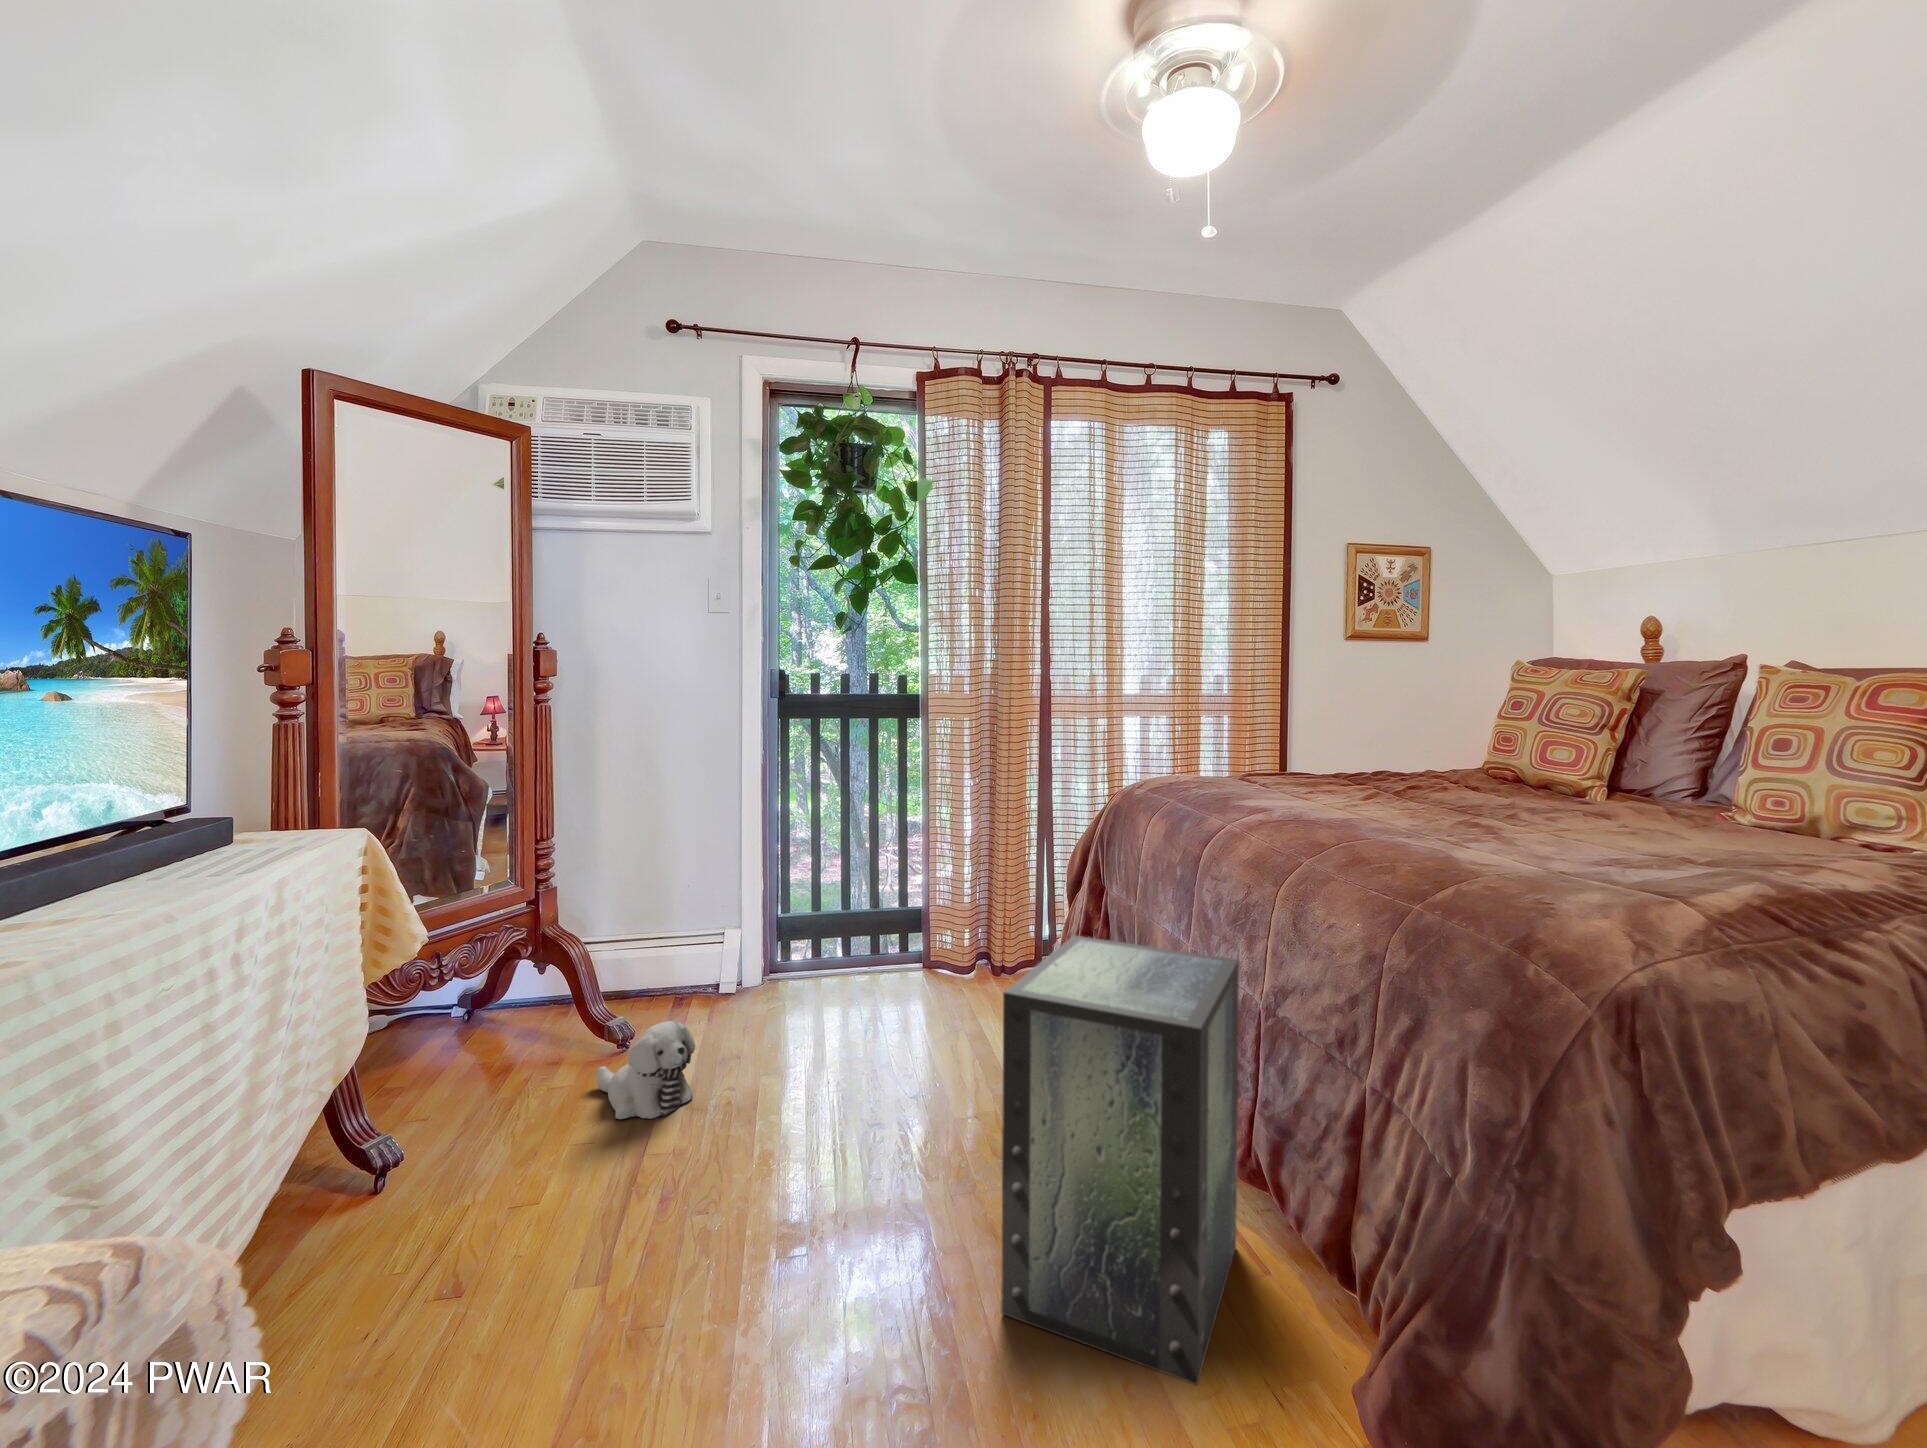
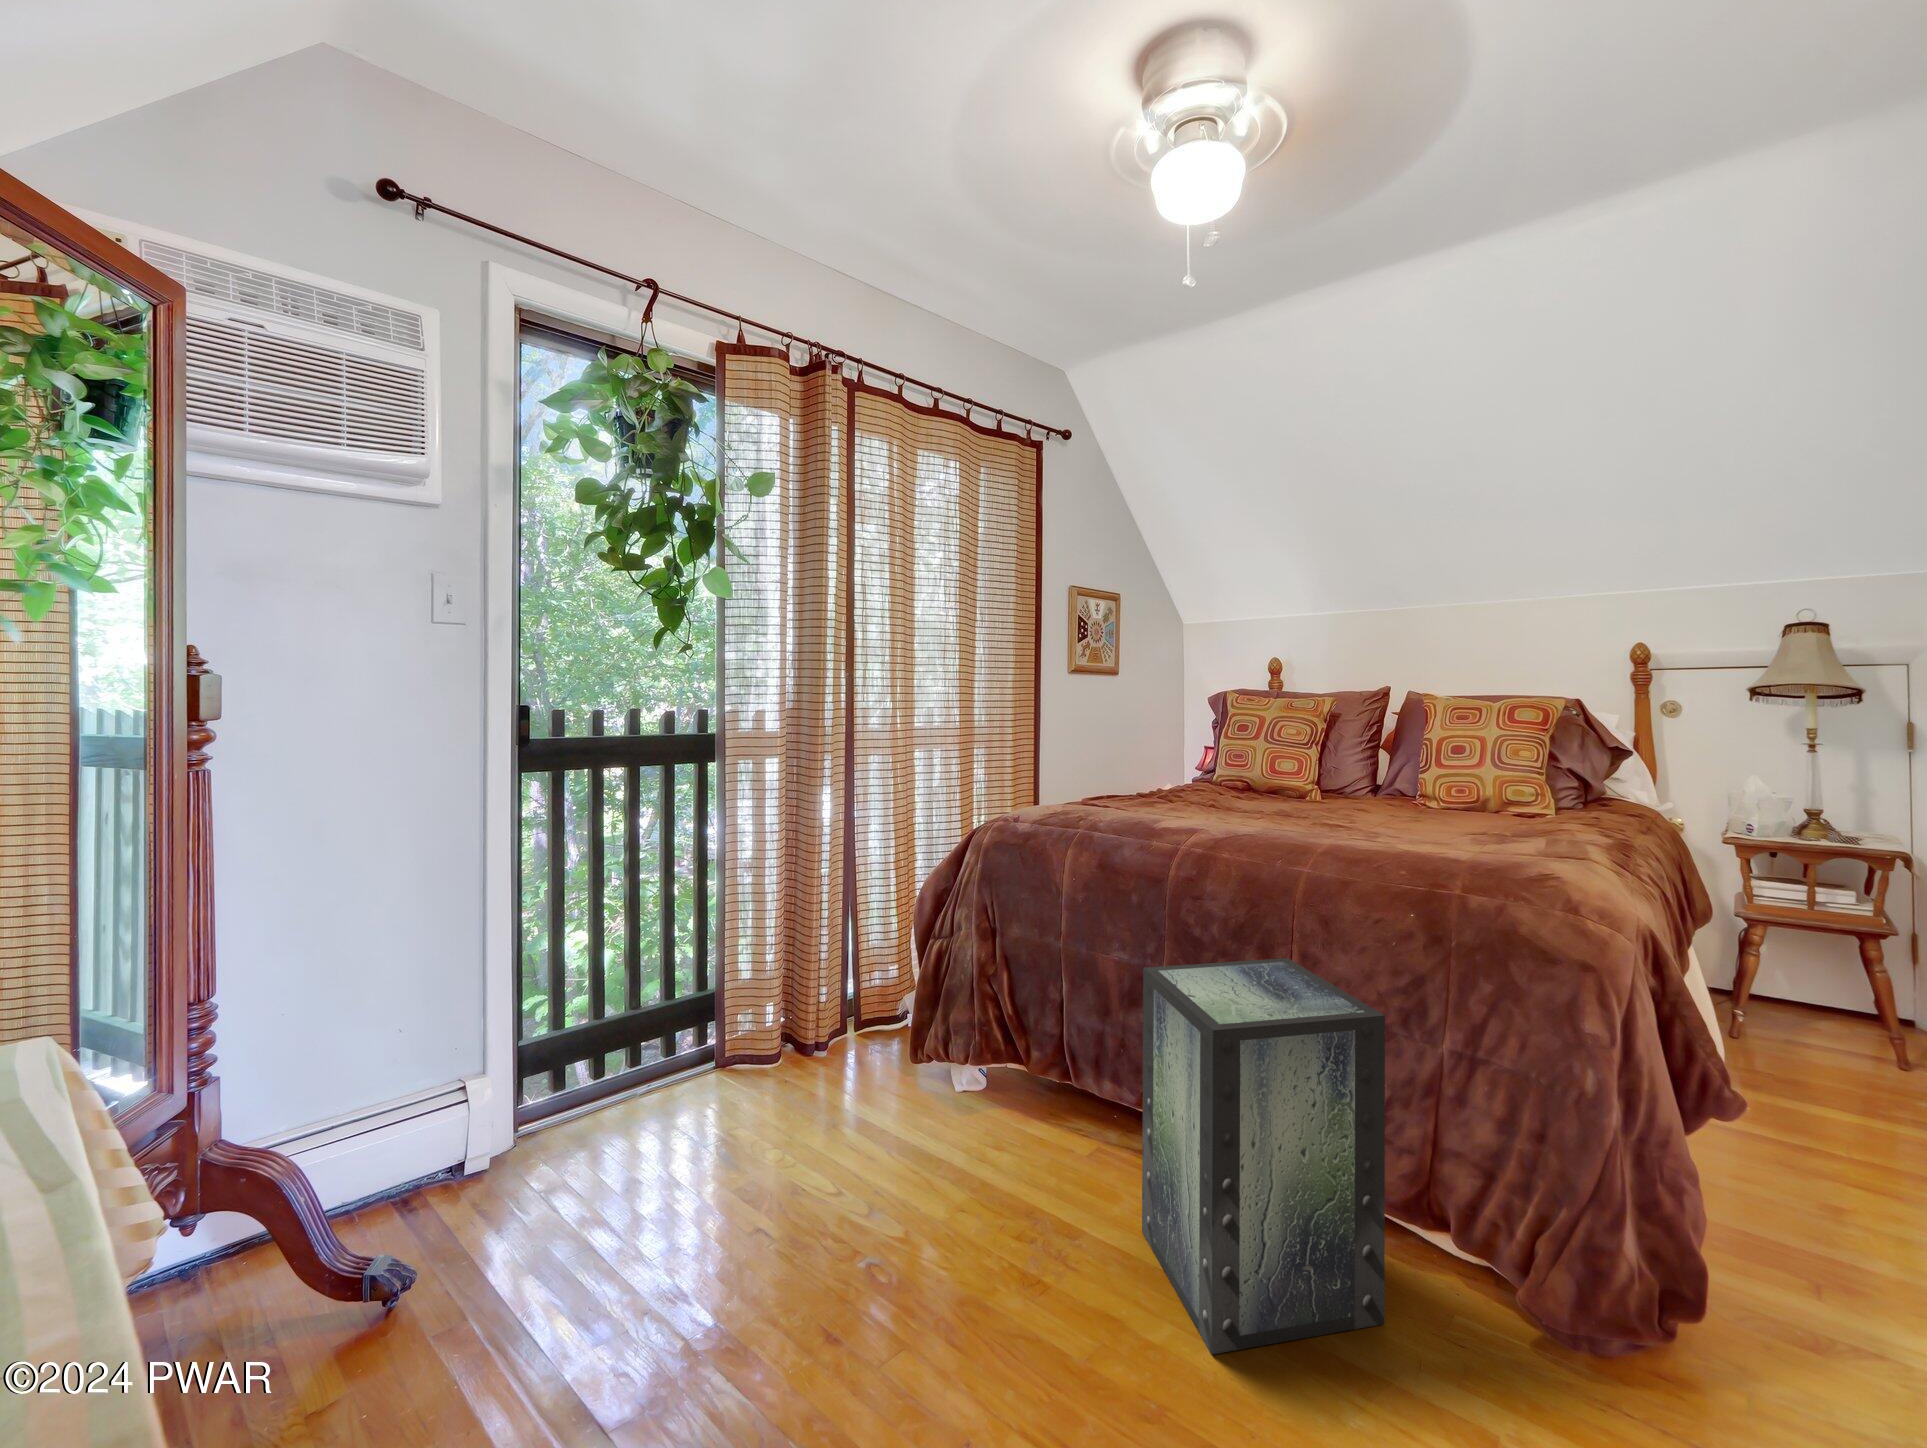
plush toy: present [596,1021,695,1119] -> none [418,1215,617,1394]

